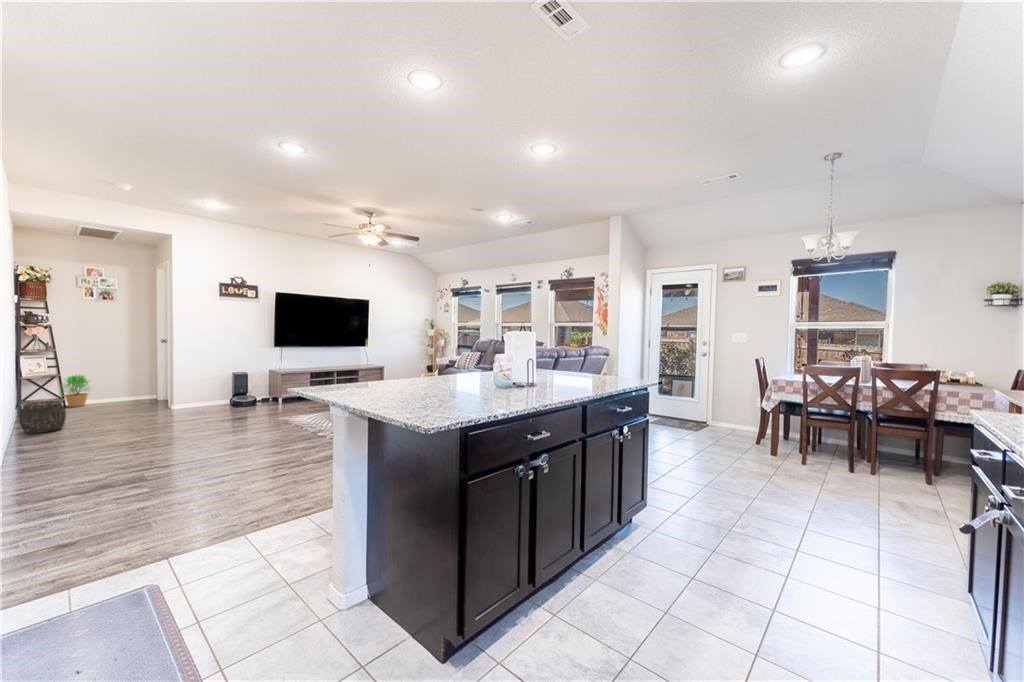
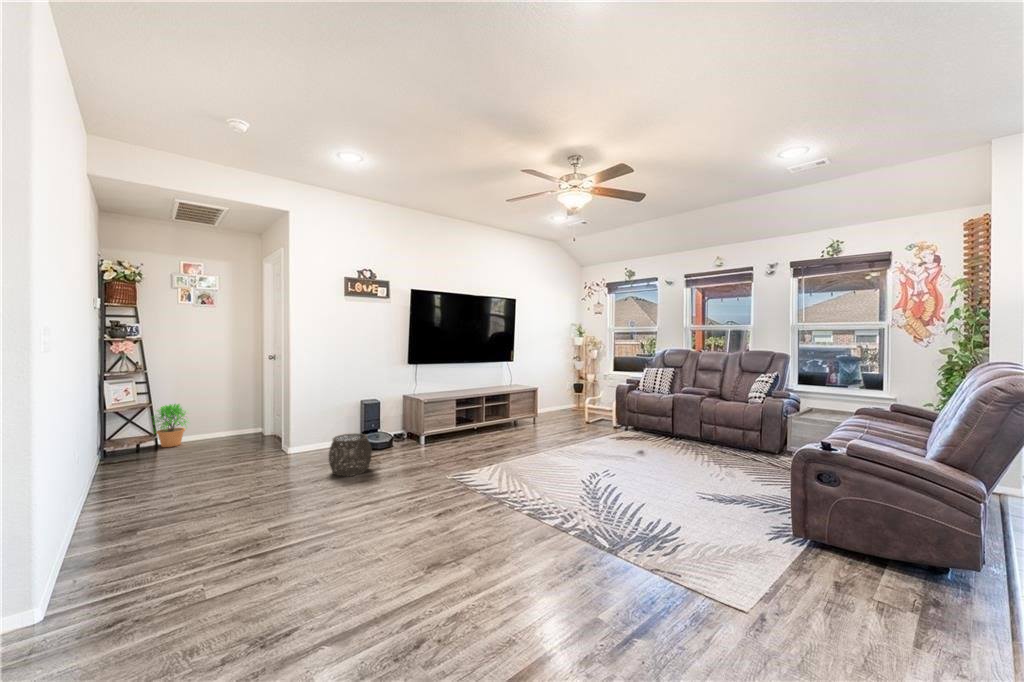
woven basket: present [19,401,66,433] -> present [329,433,372,477]

